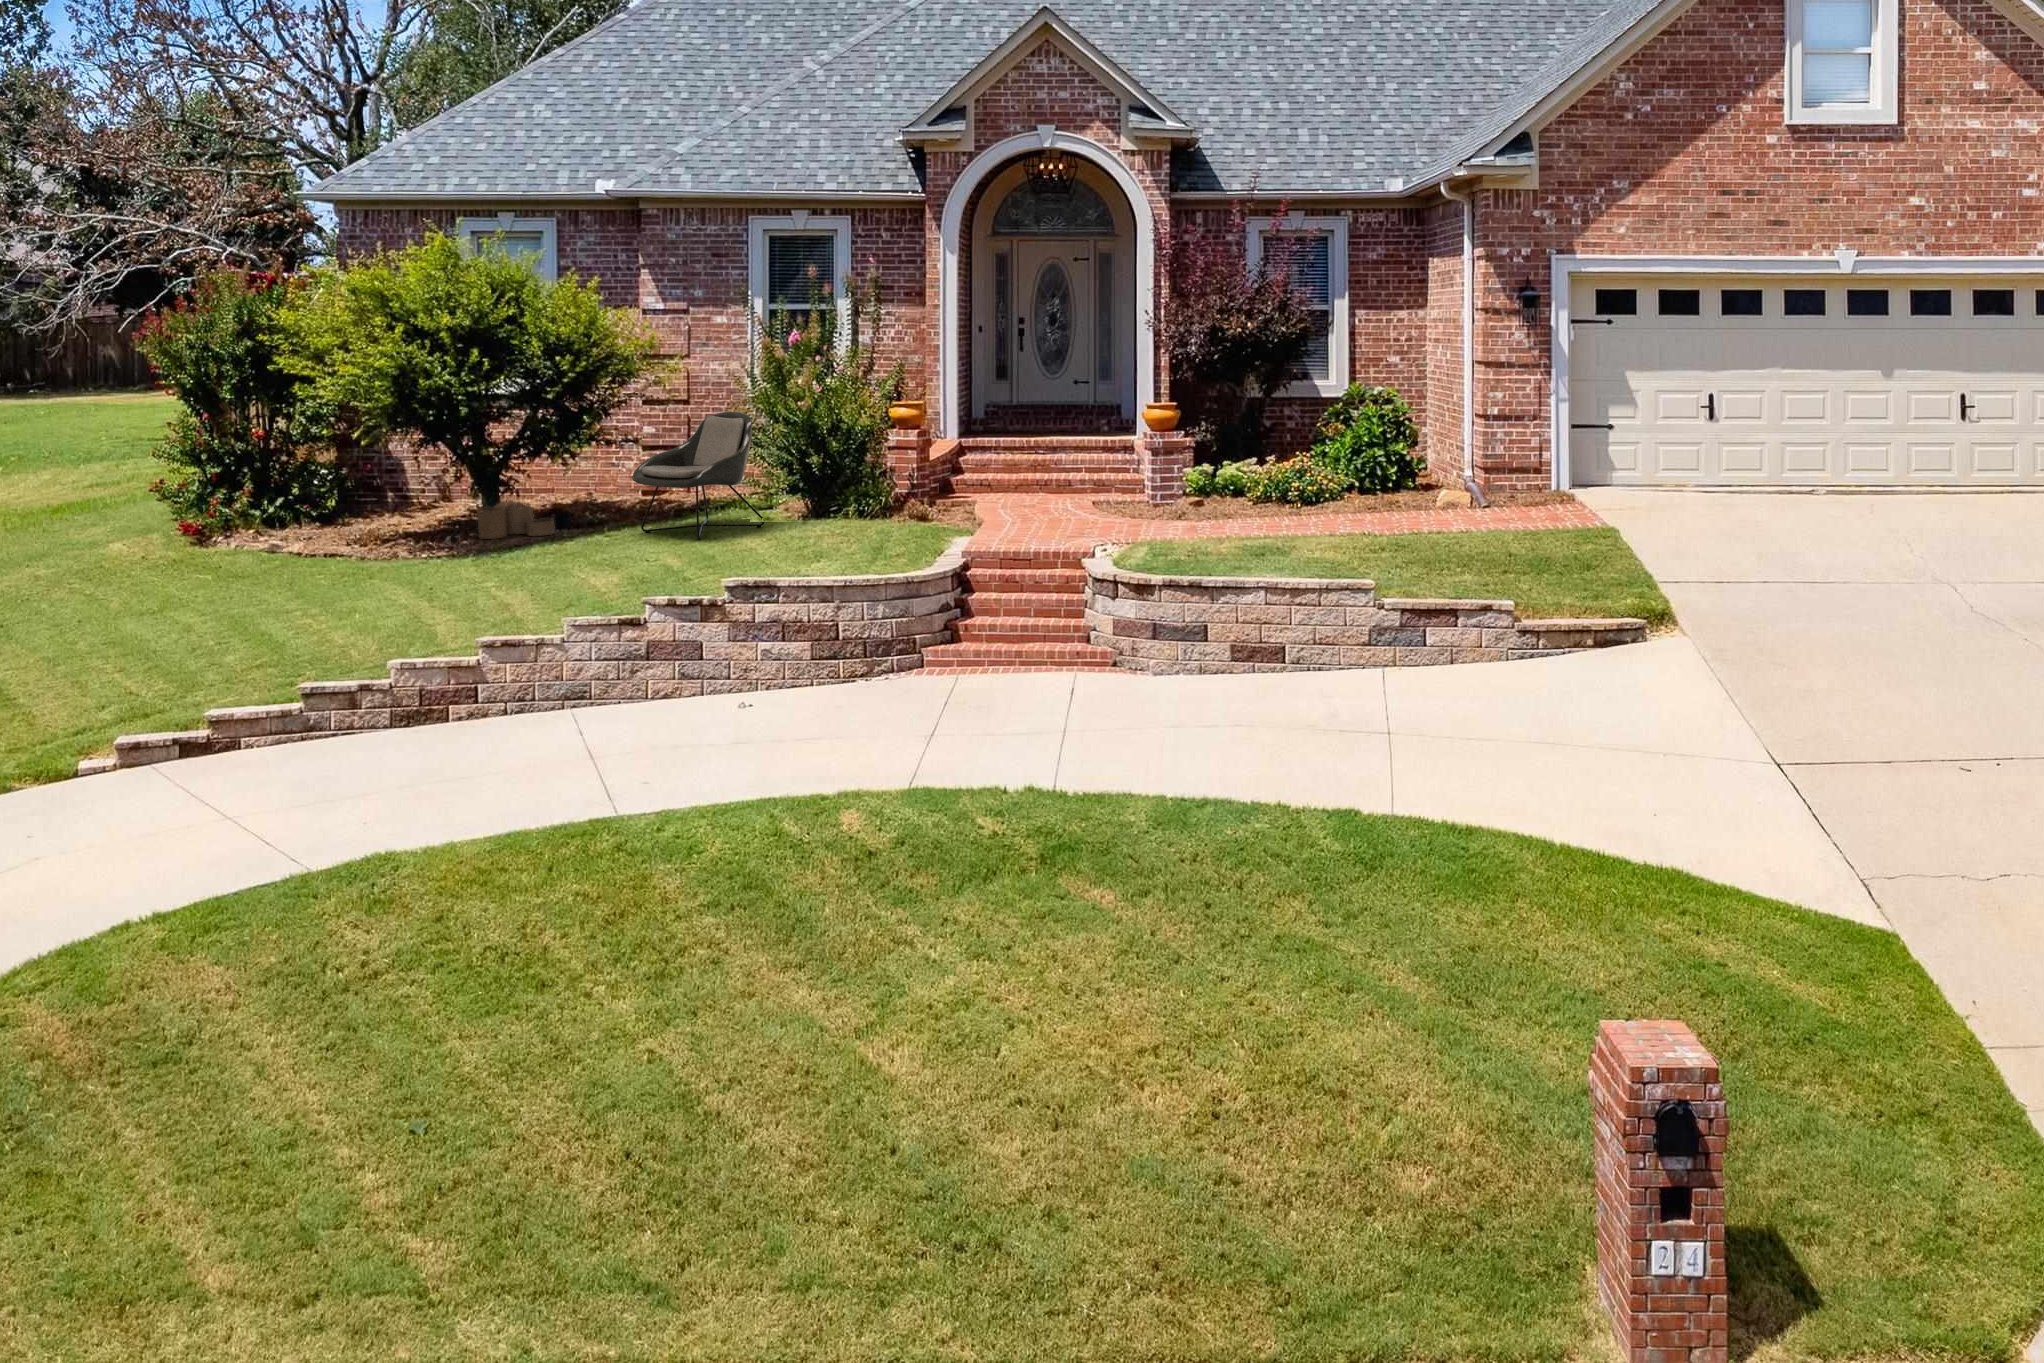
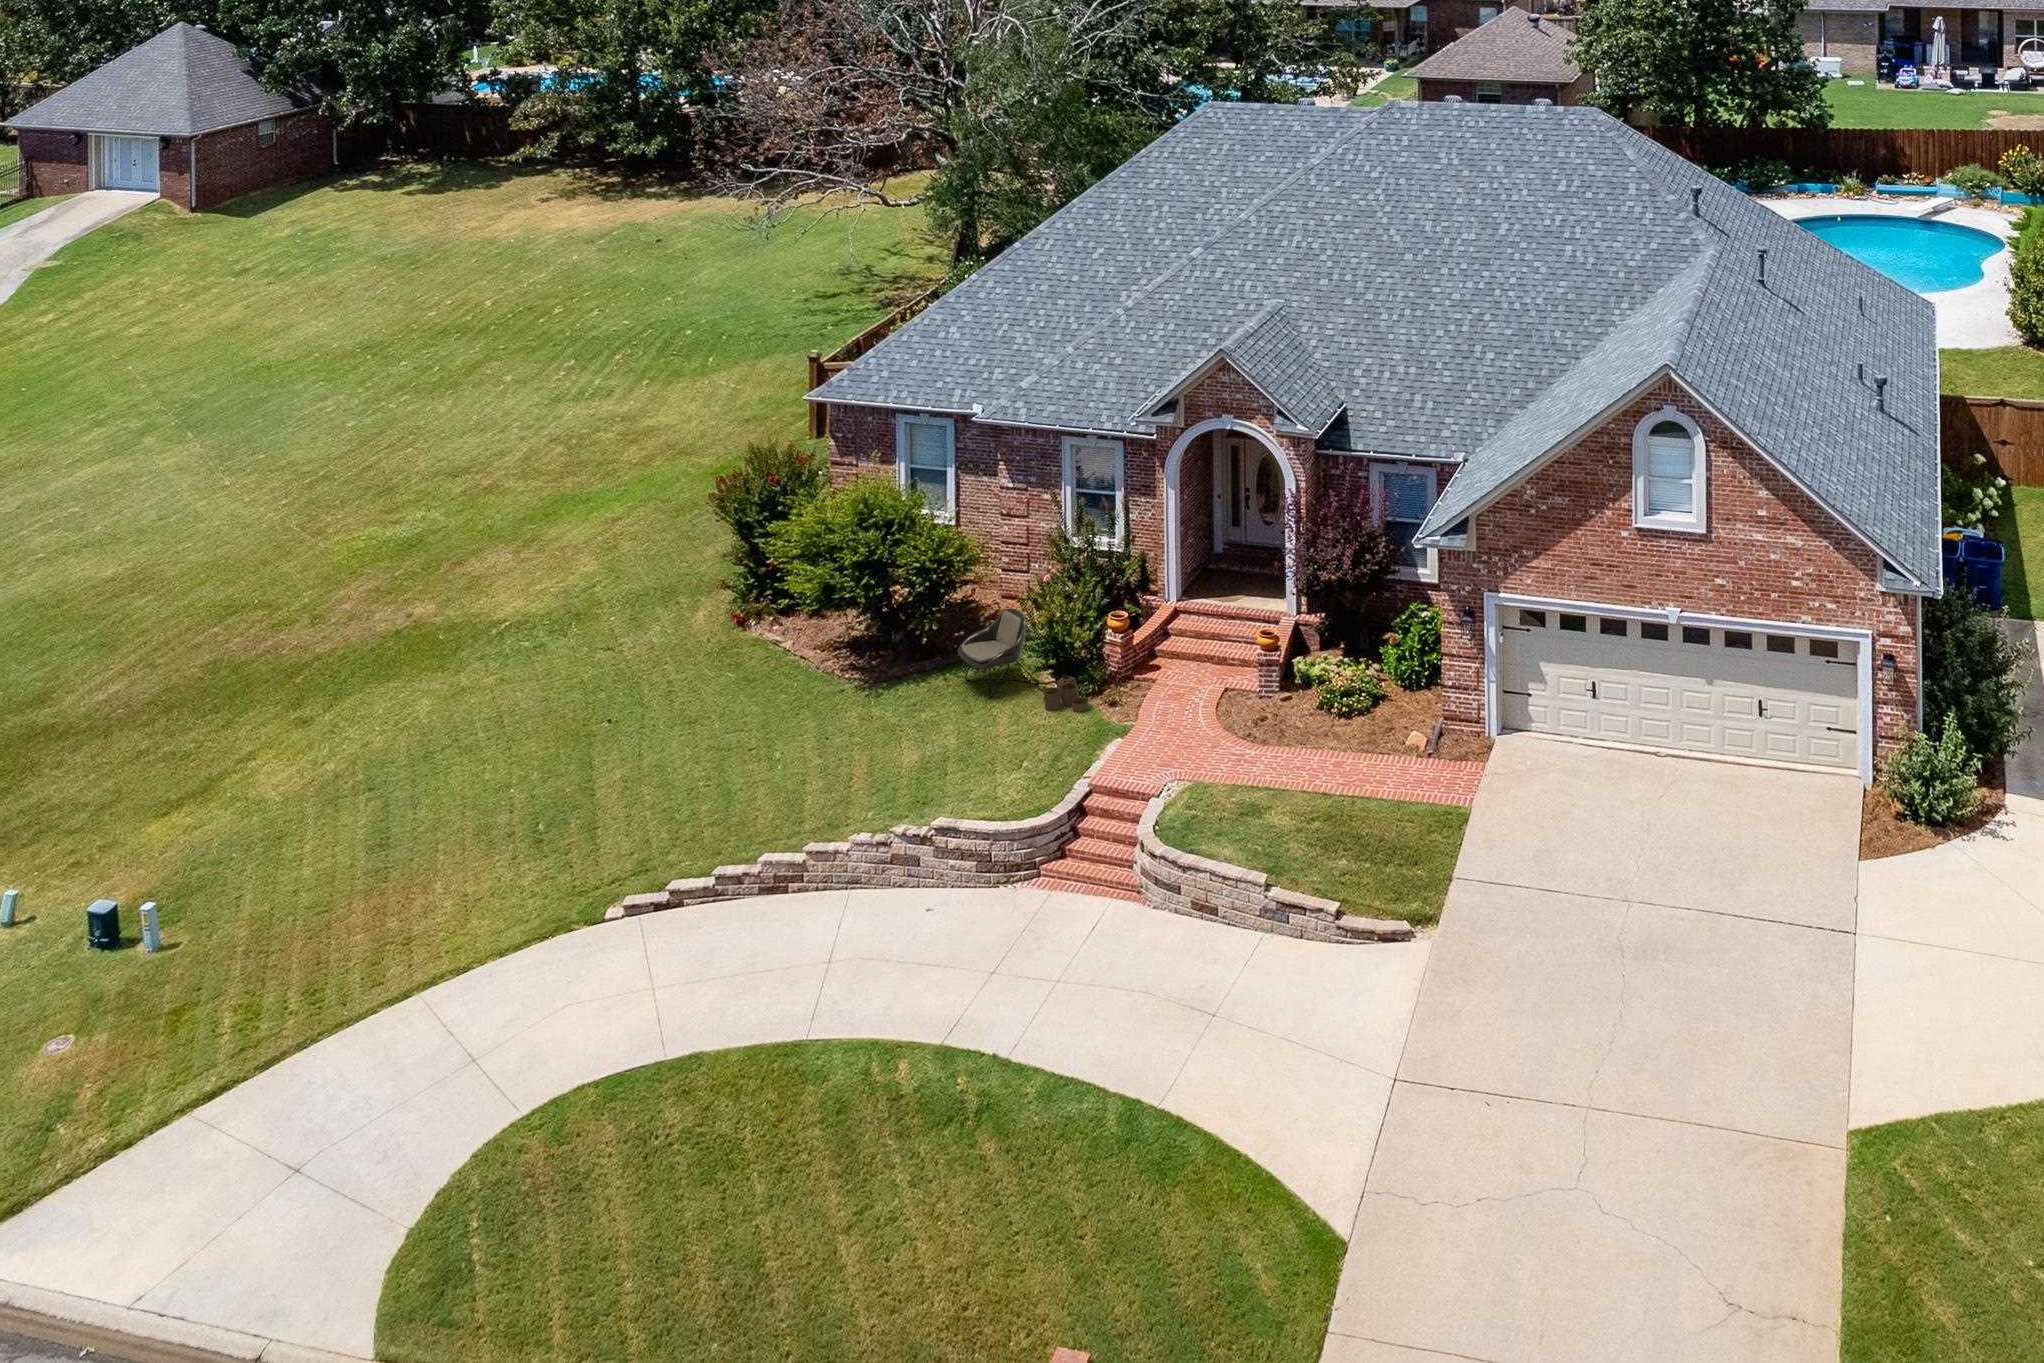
woven basket: present [477,498,555,539] -> present [1043,676,1089,712]

